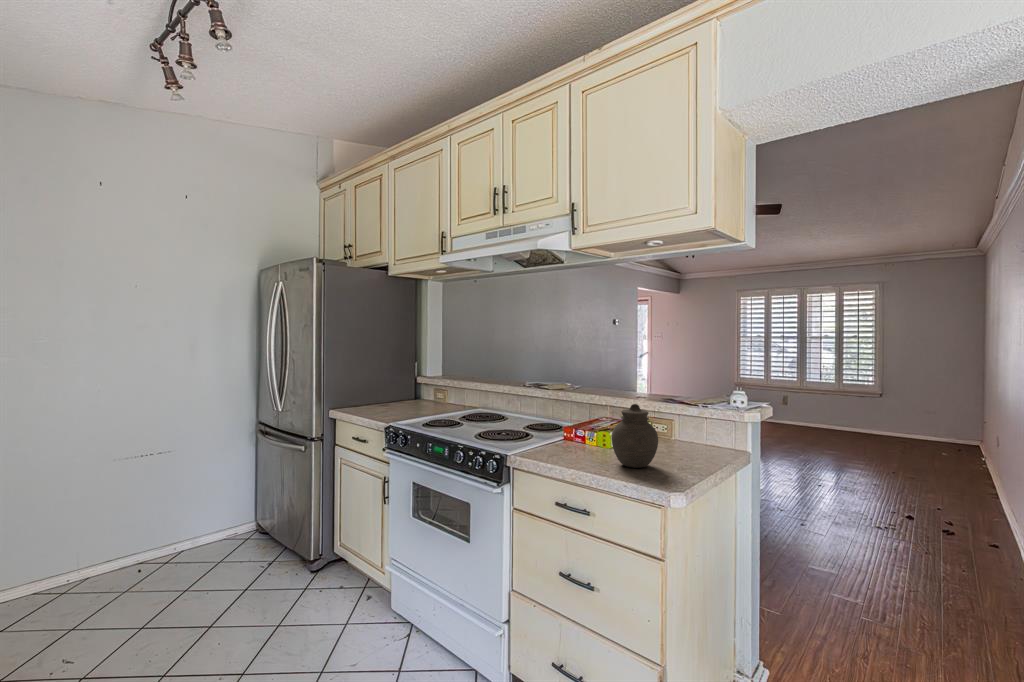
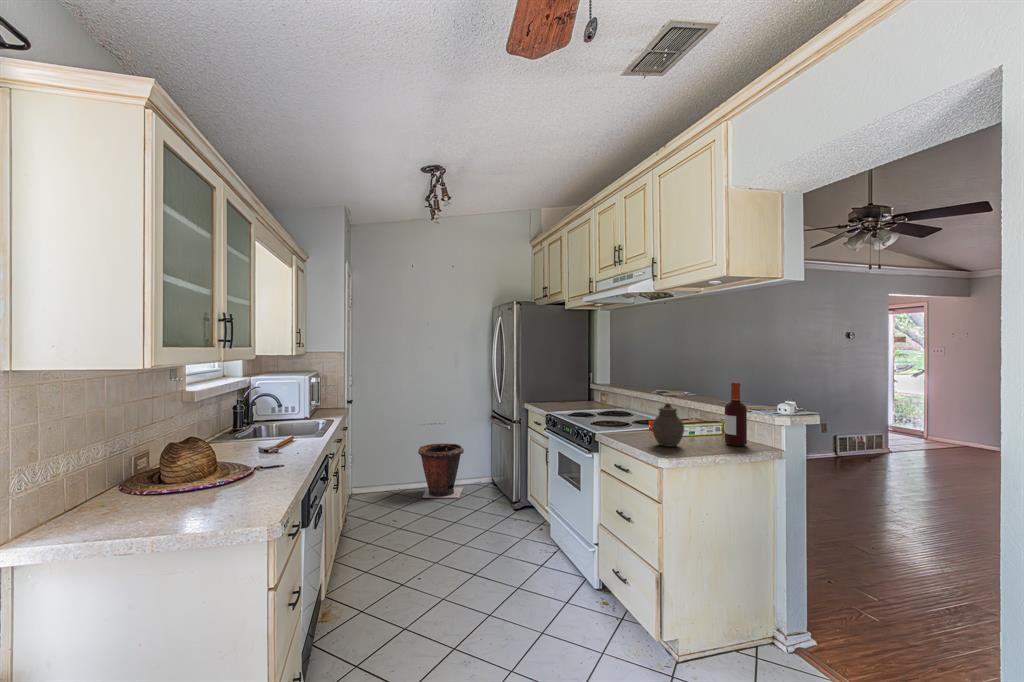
bottle: none [682,369,710,454] -> present [725,382,747,446]
waste bin: none [125,481,215,585] -> present [418,443,464,498]

